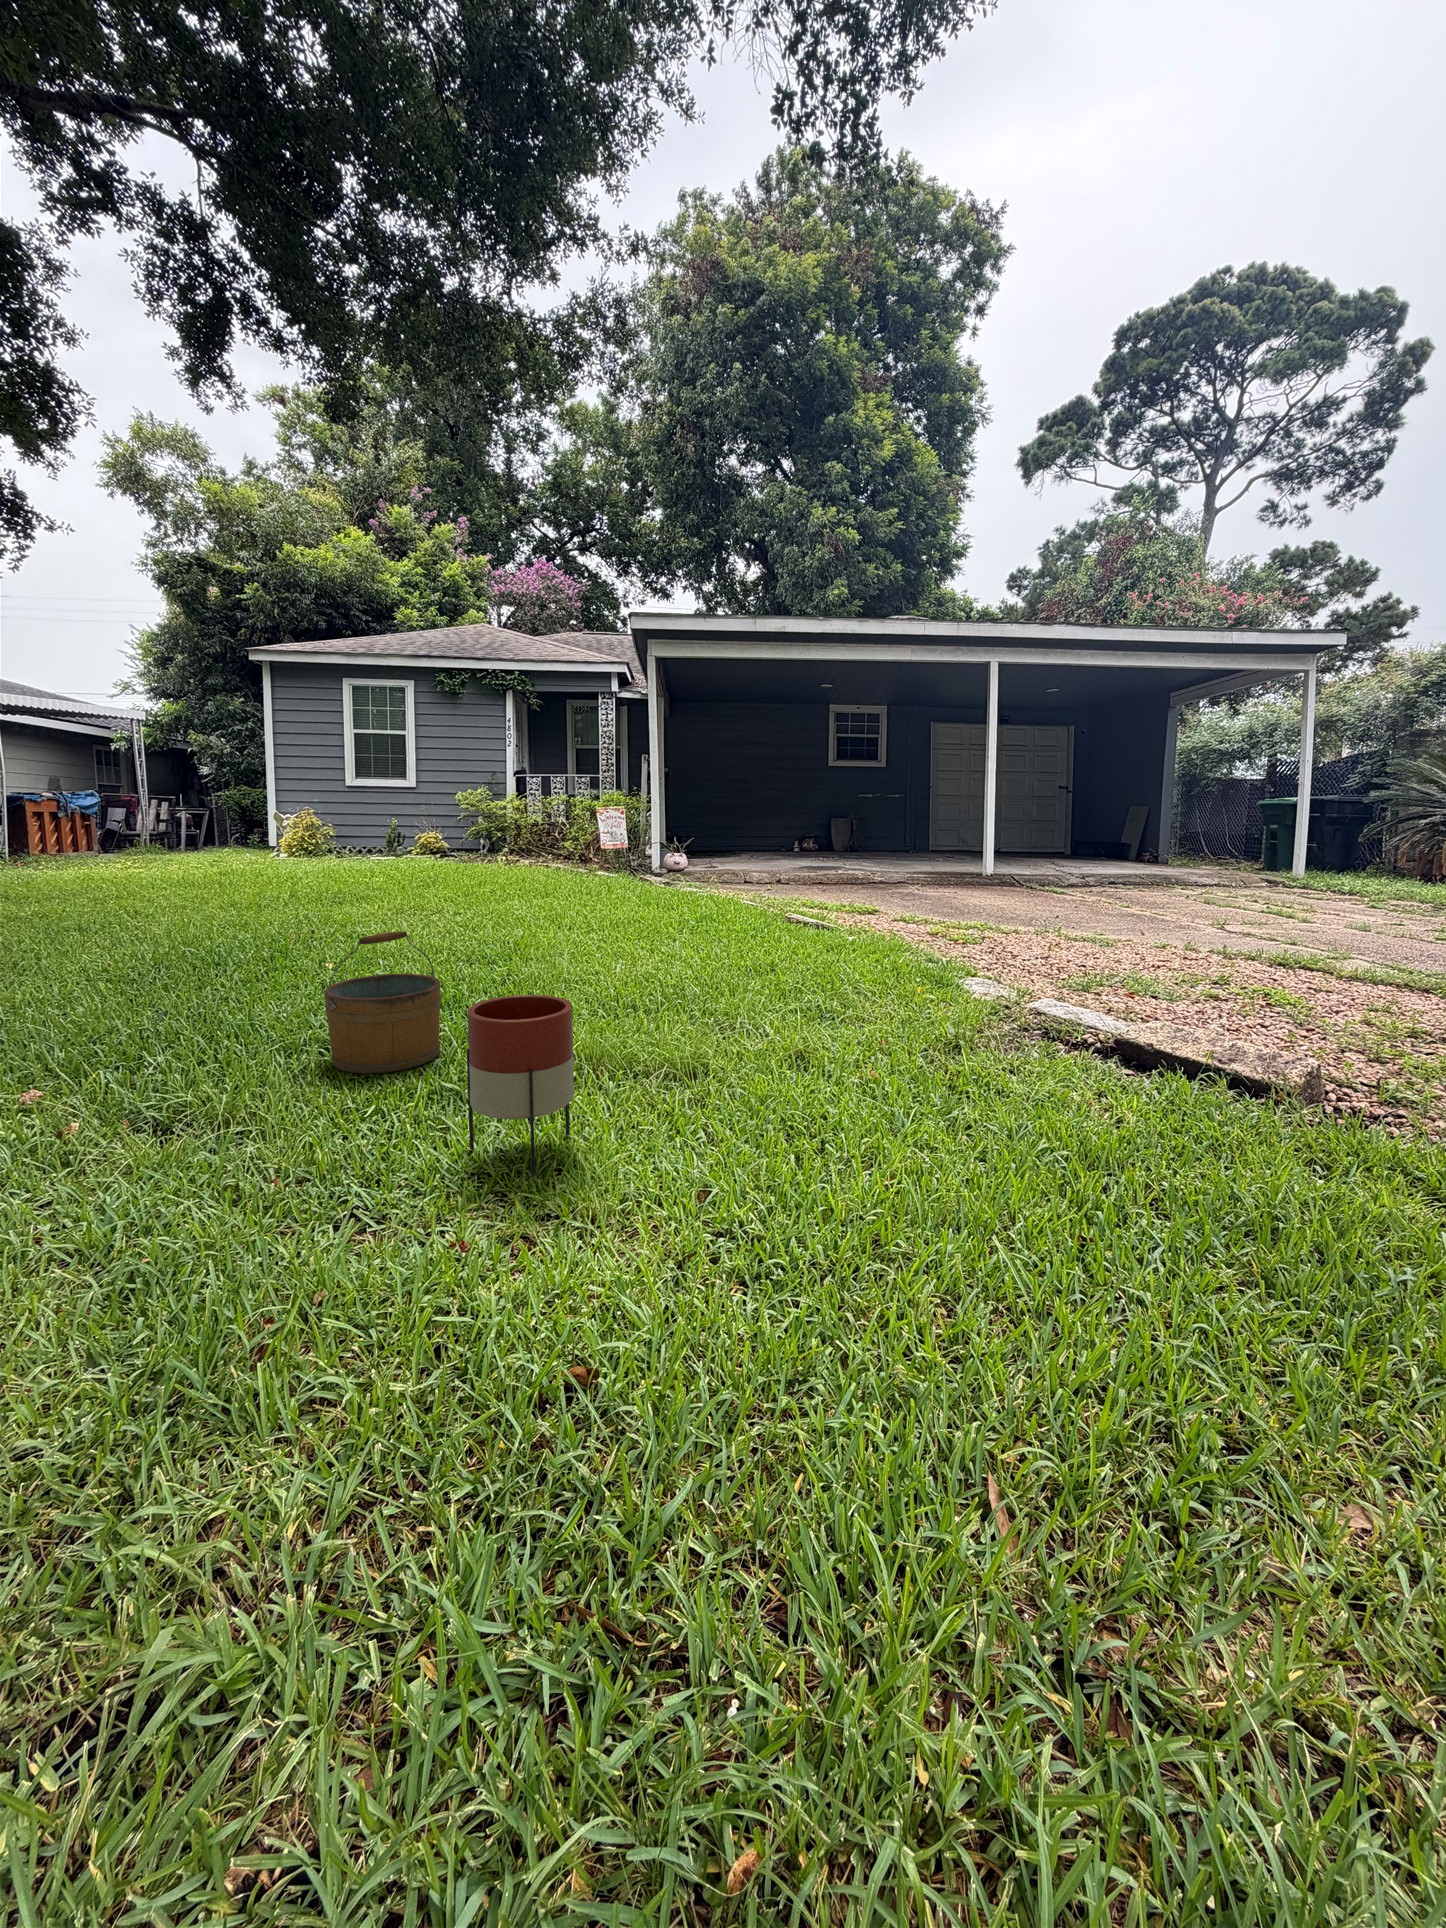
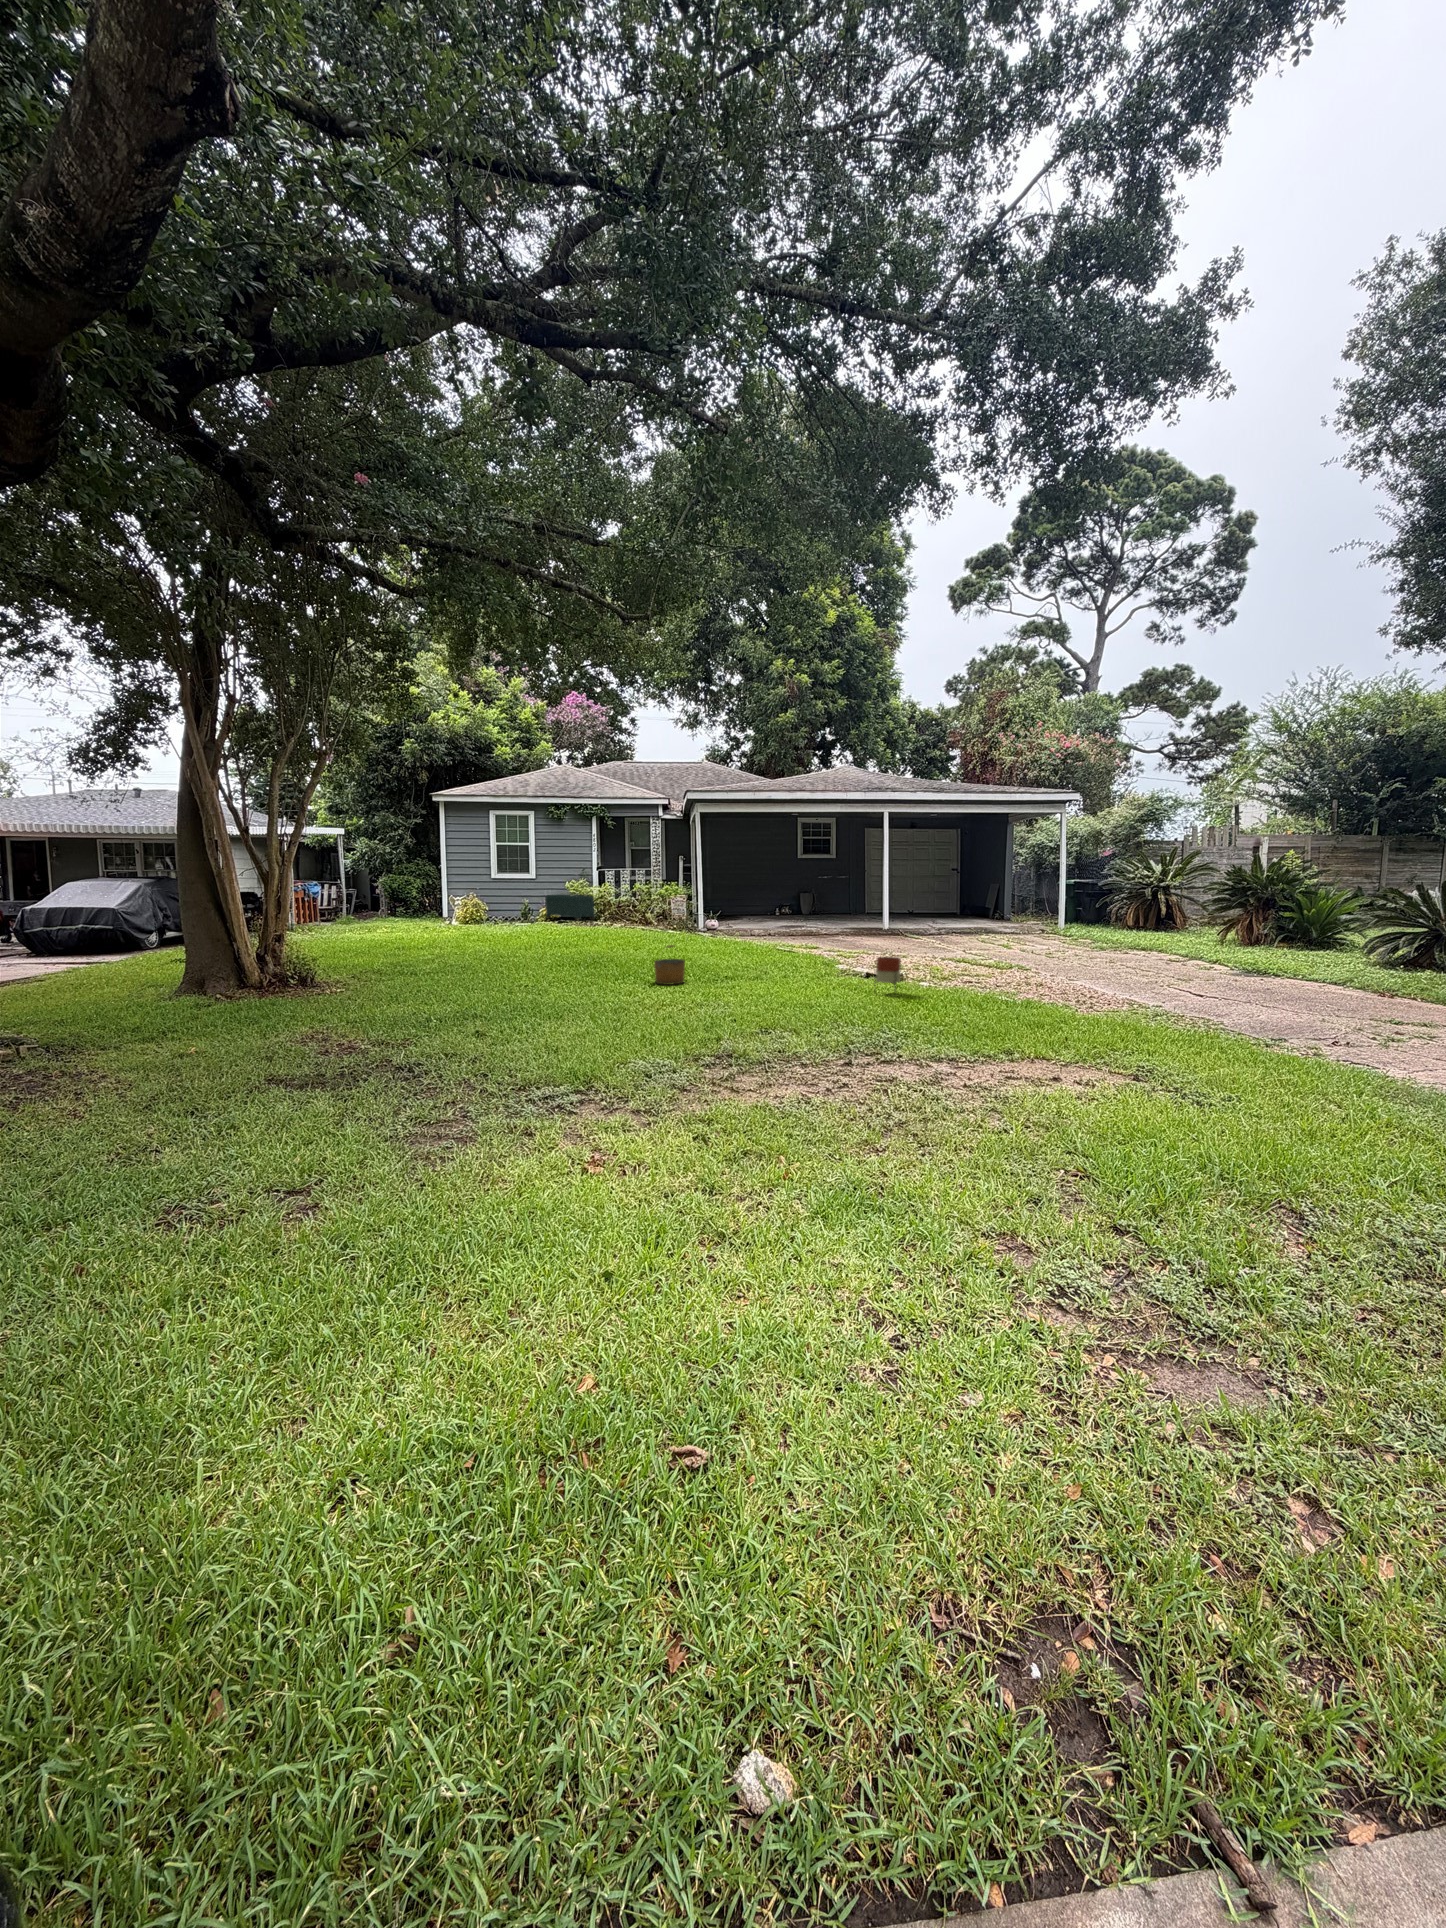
bench: none [422,811,496,852] -> present [545,894,594,921]
planter: present [467,995,574,1176] -> present [874,957,901,989]

